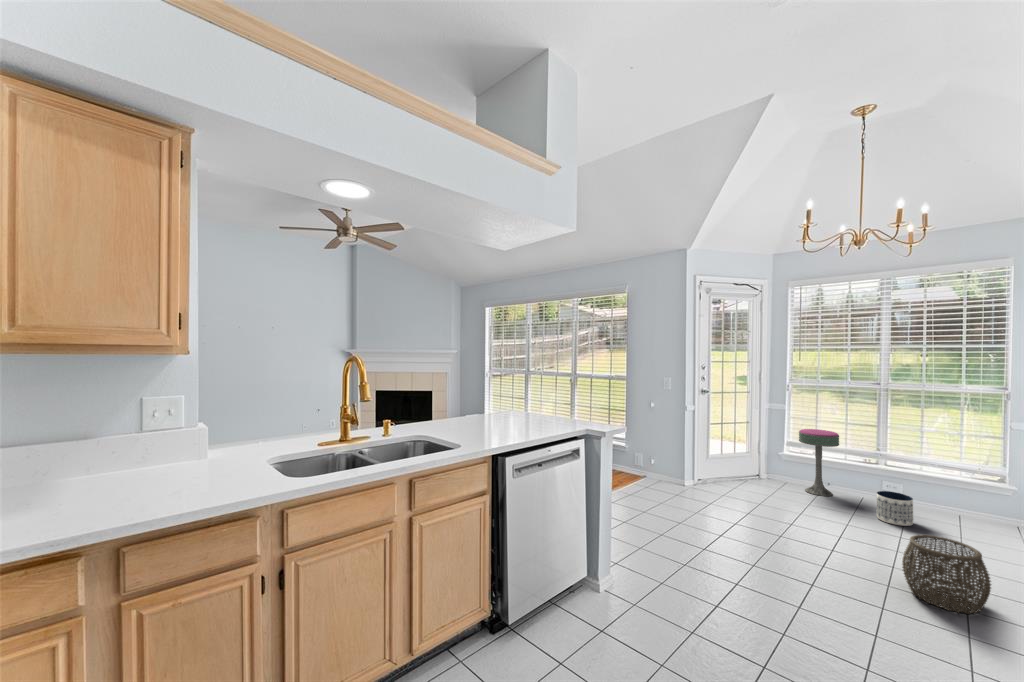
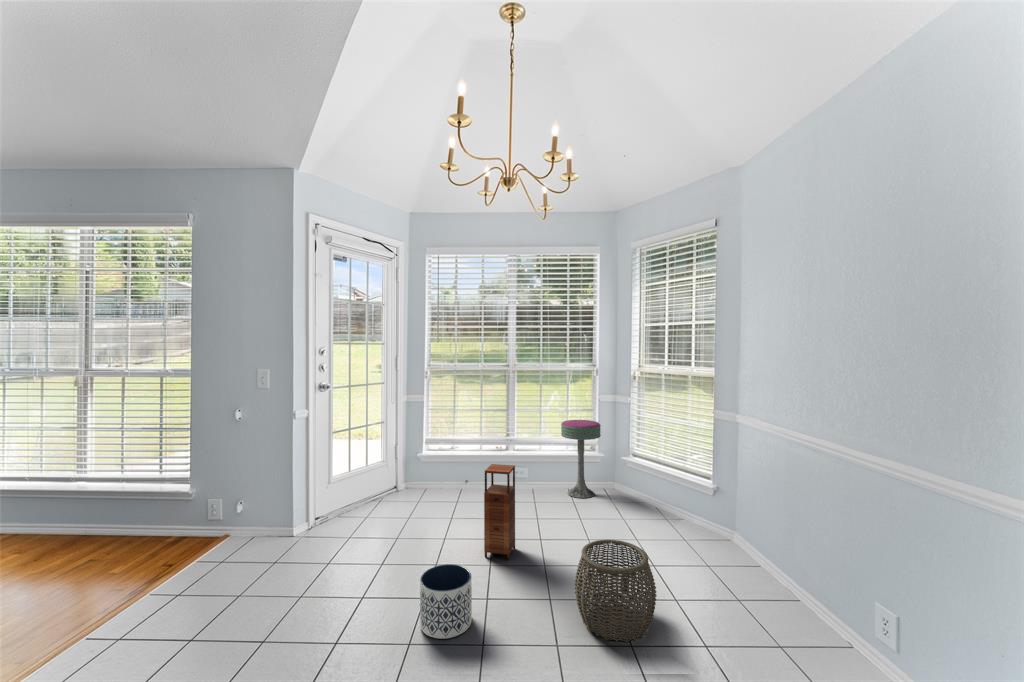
bar stool: present [799,429,839,496] -> present [561,420,601,498]
storage cabinet: none [832,465,865,542] -> present [484,464,515,560]
planter: present [876,491,913,526] -> present [420,564,472,639]

